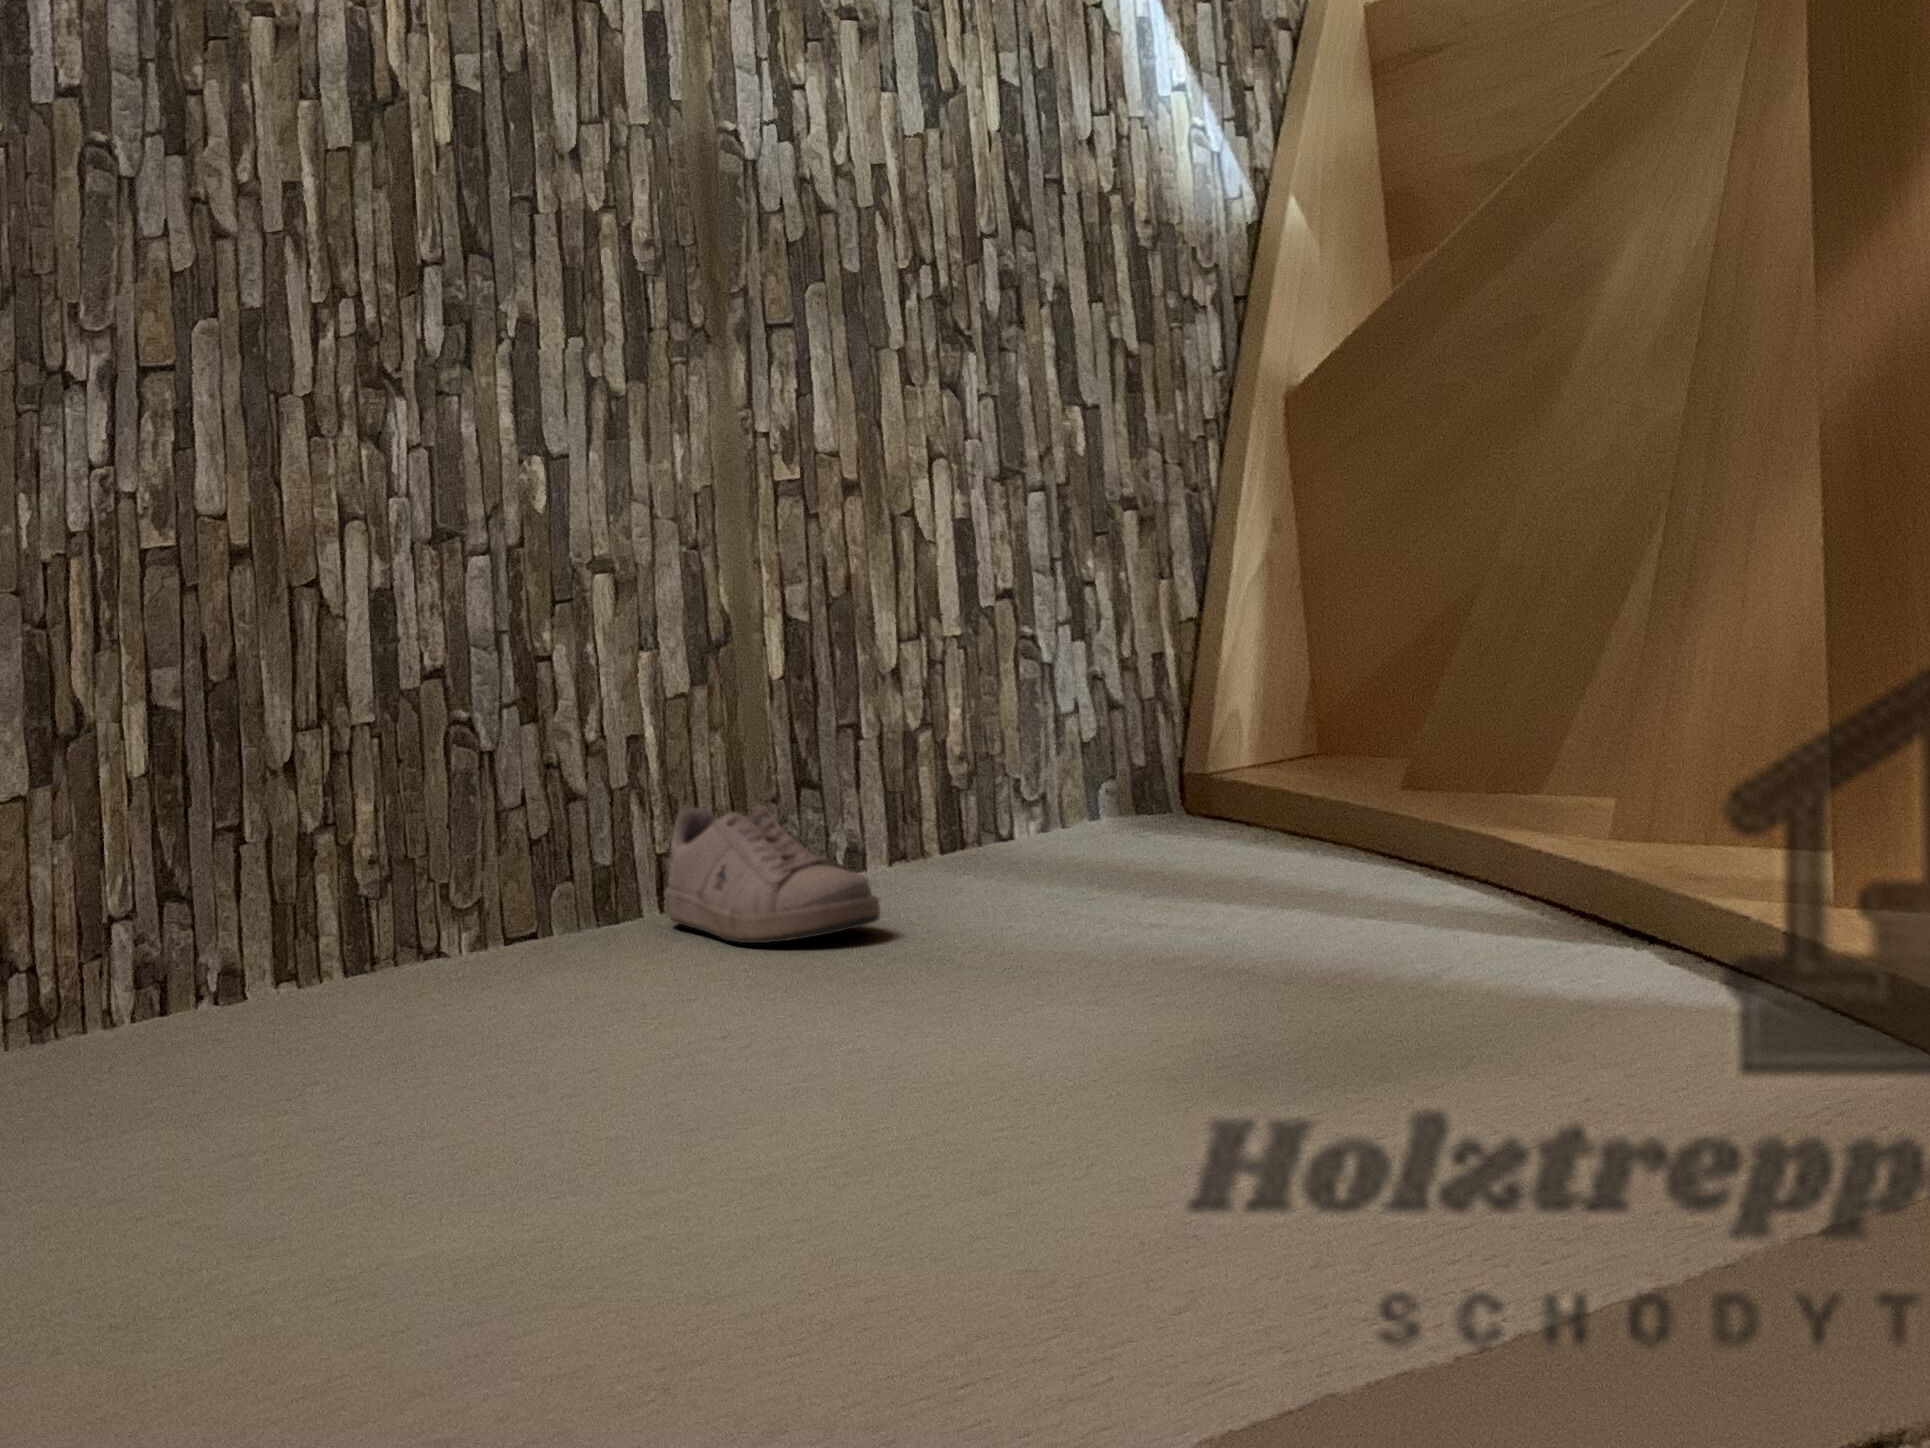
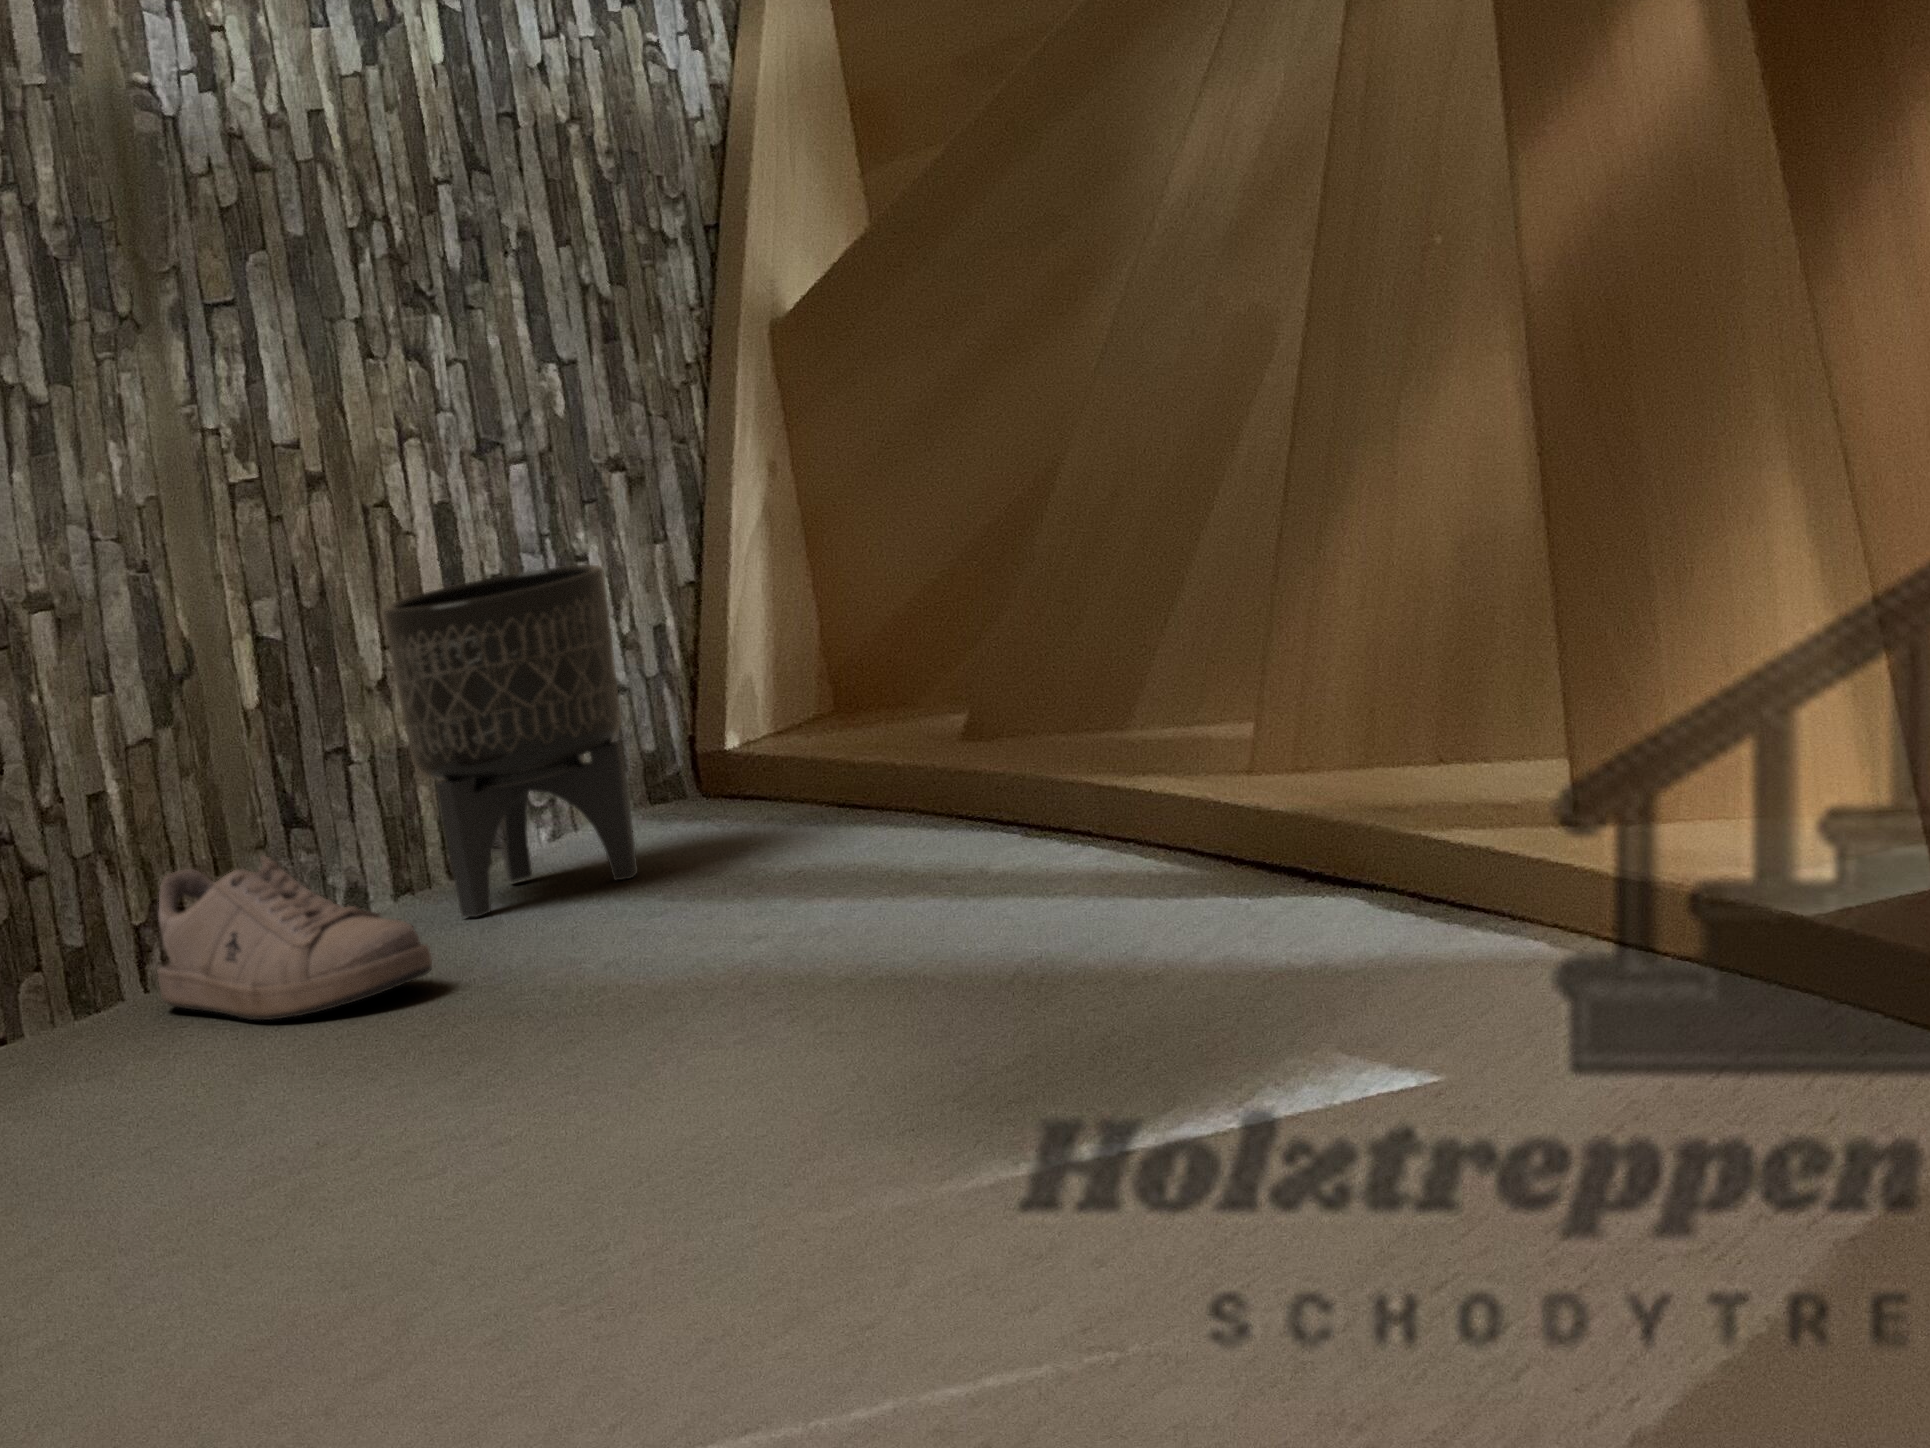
planter: none [893,586,1094,883] -> present [382,565,638,917]

